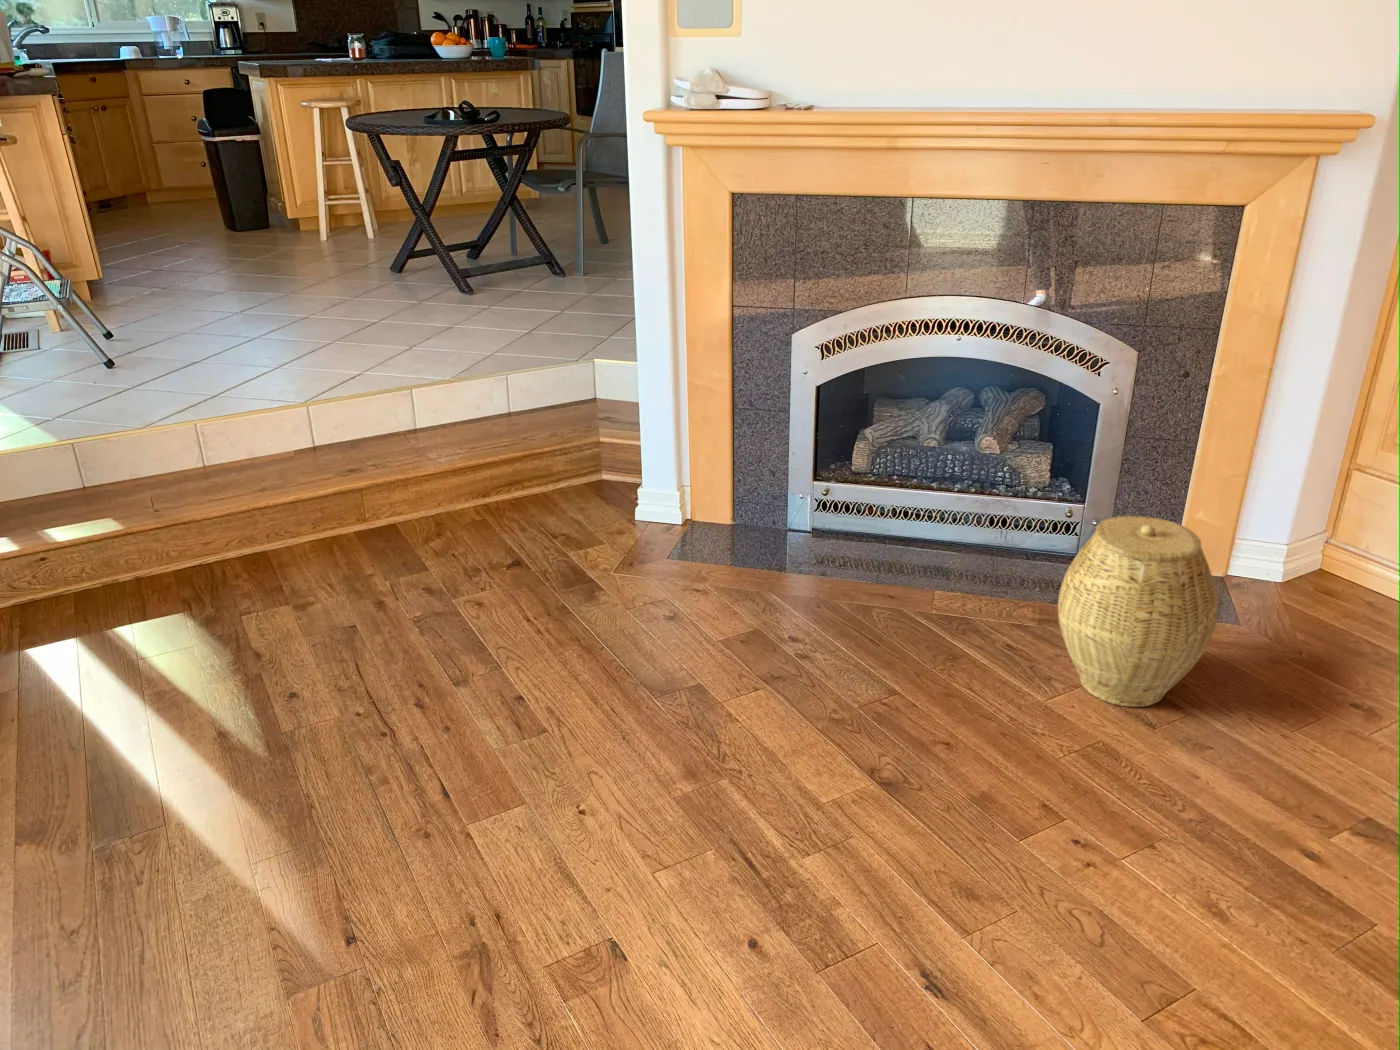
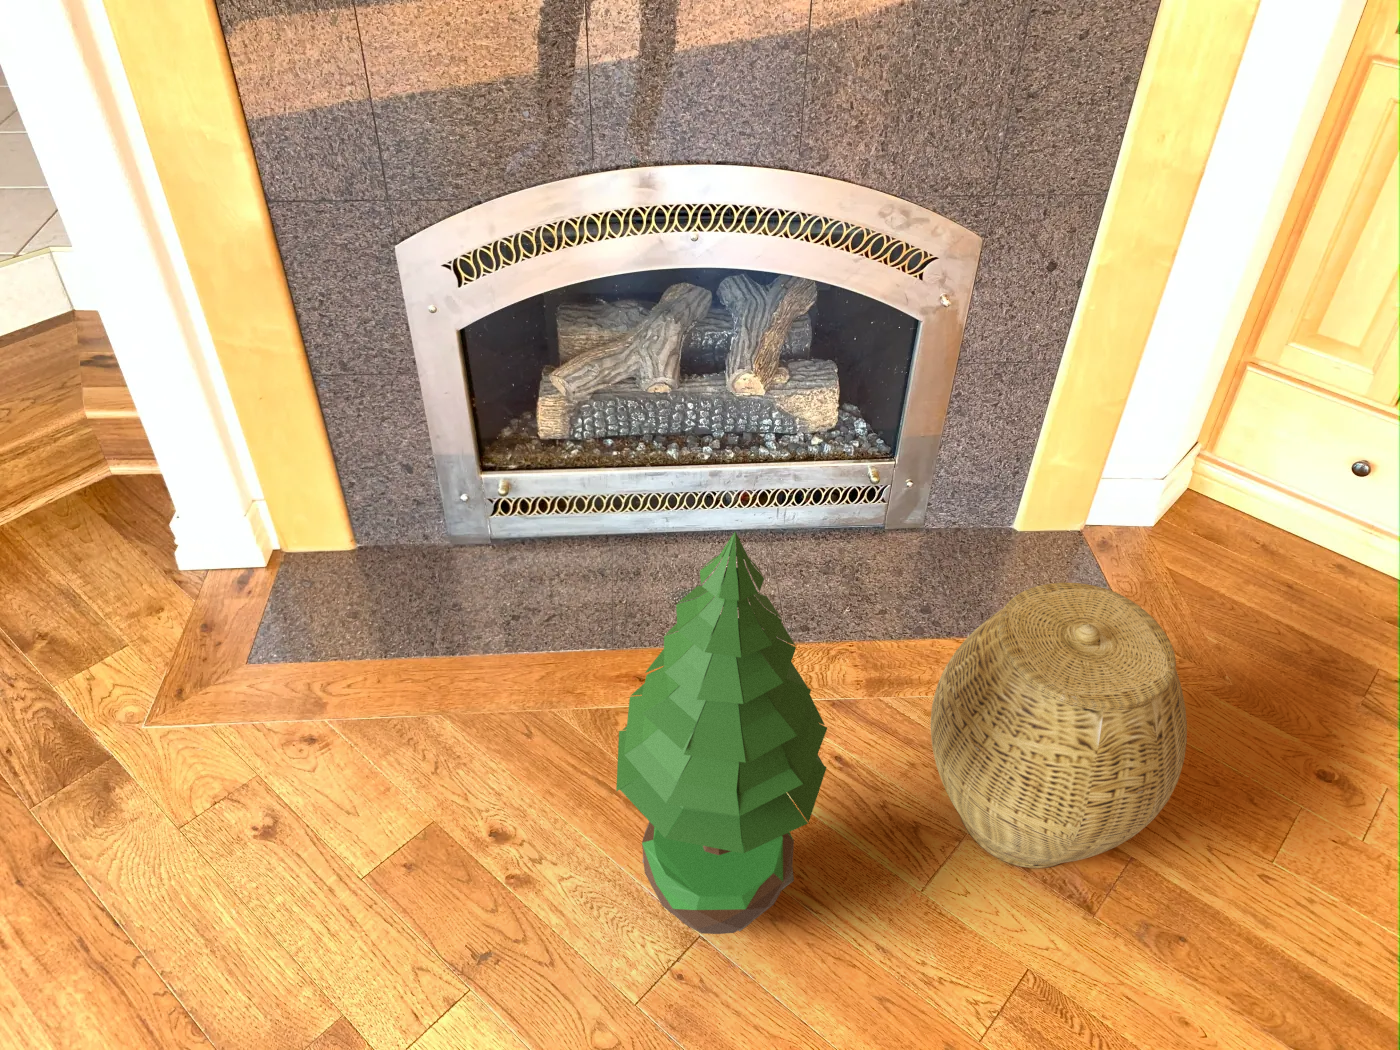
potted tree: none [863,400,979,687] -> present [616,532,827,934]

